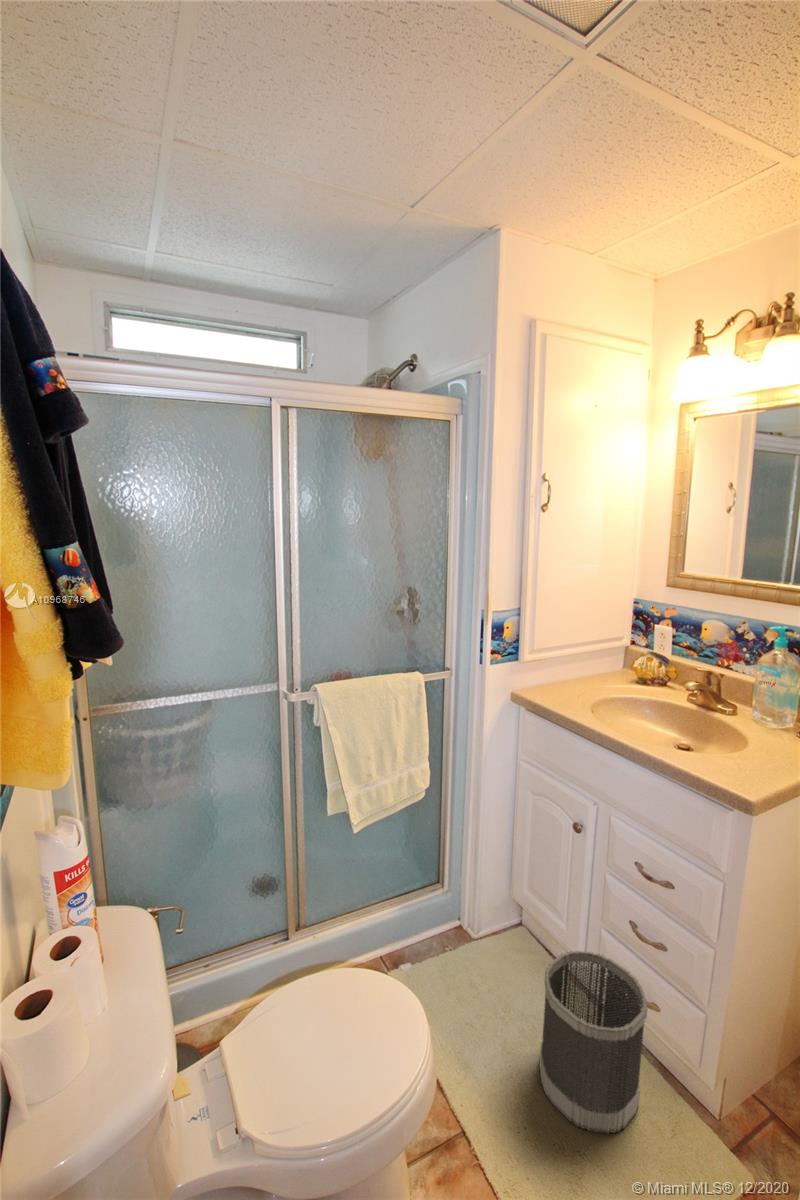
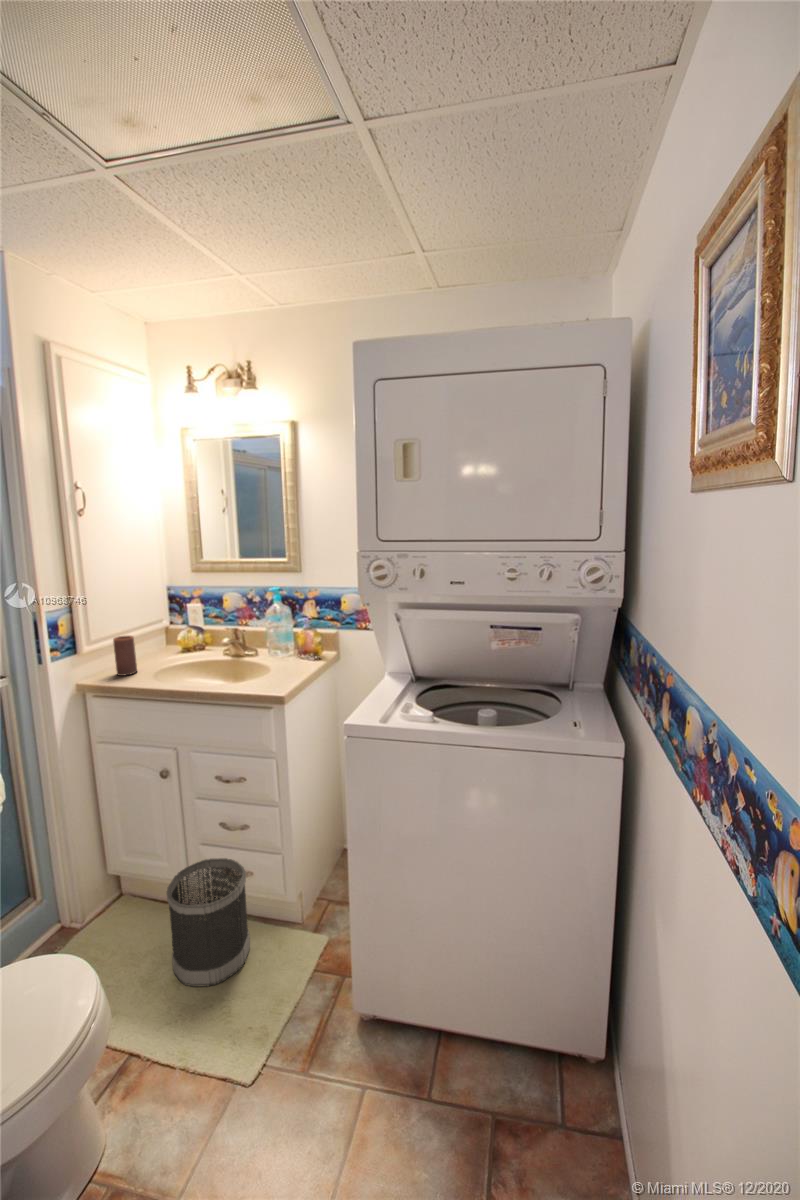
candle: none [554,650,577,695] -> present [113,636,137,676]

